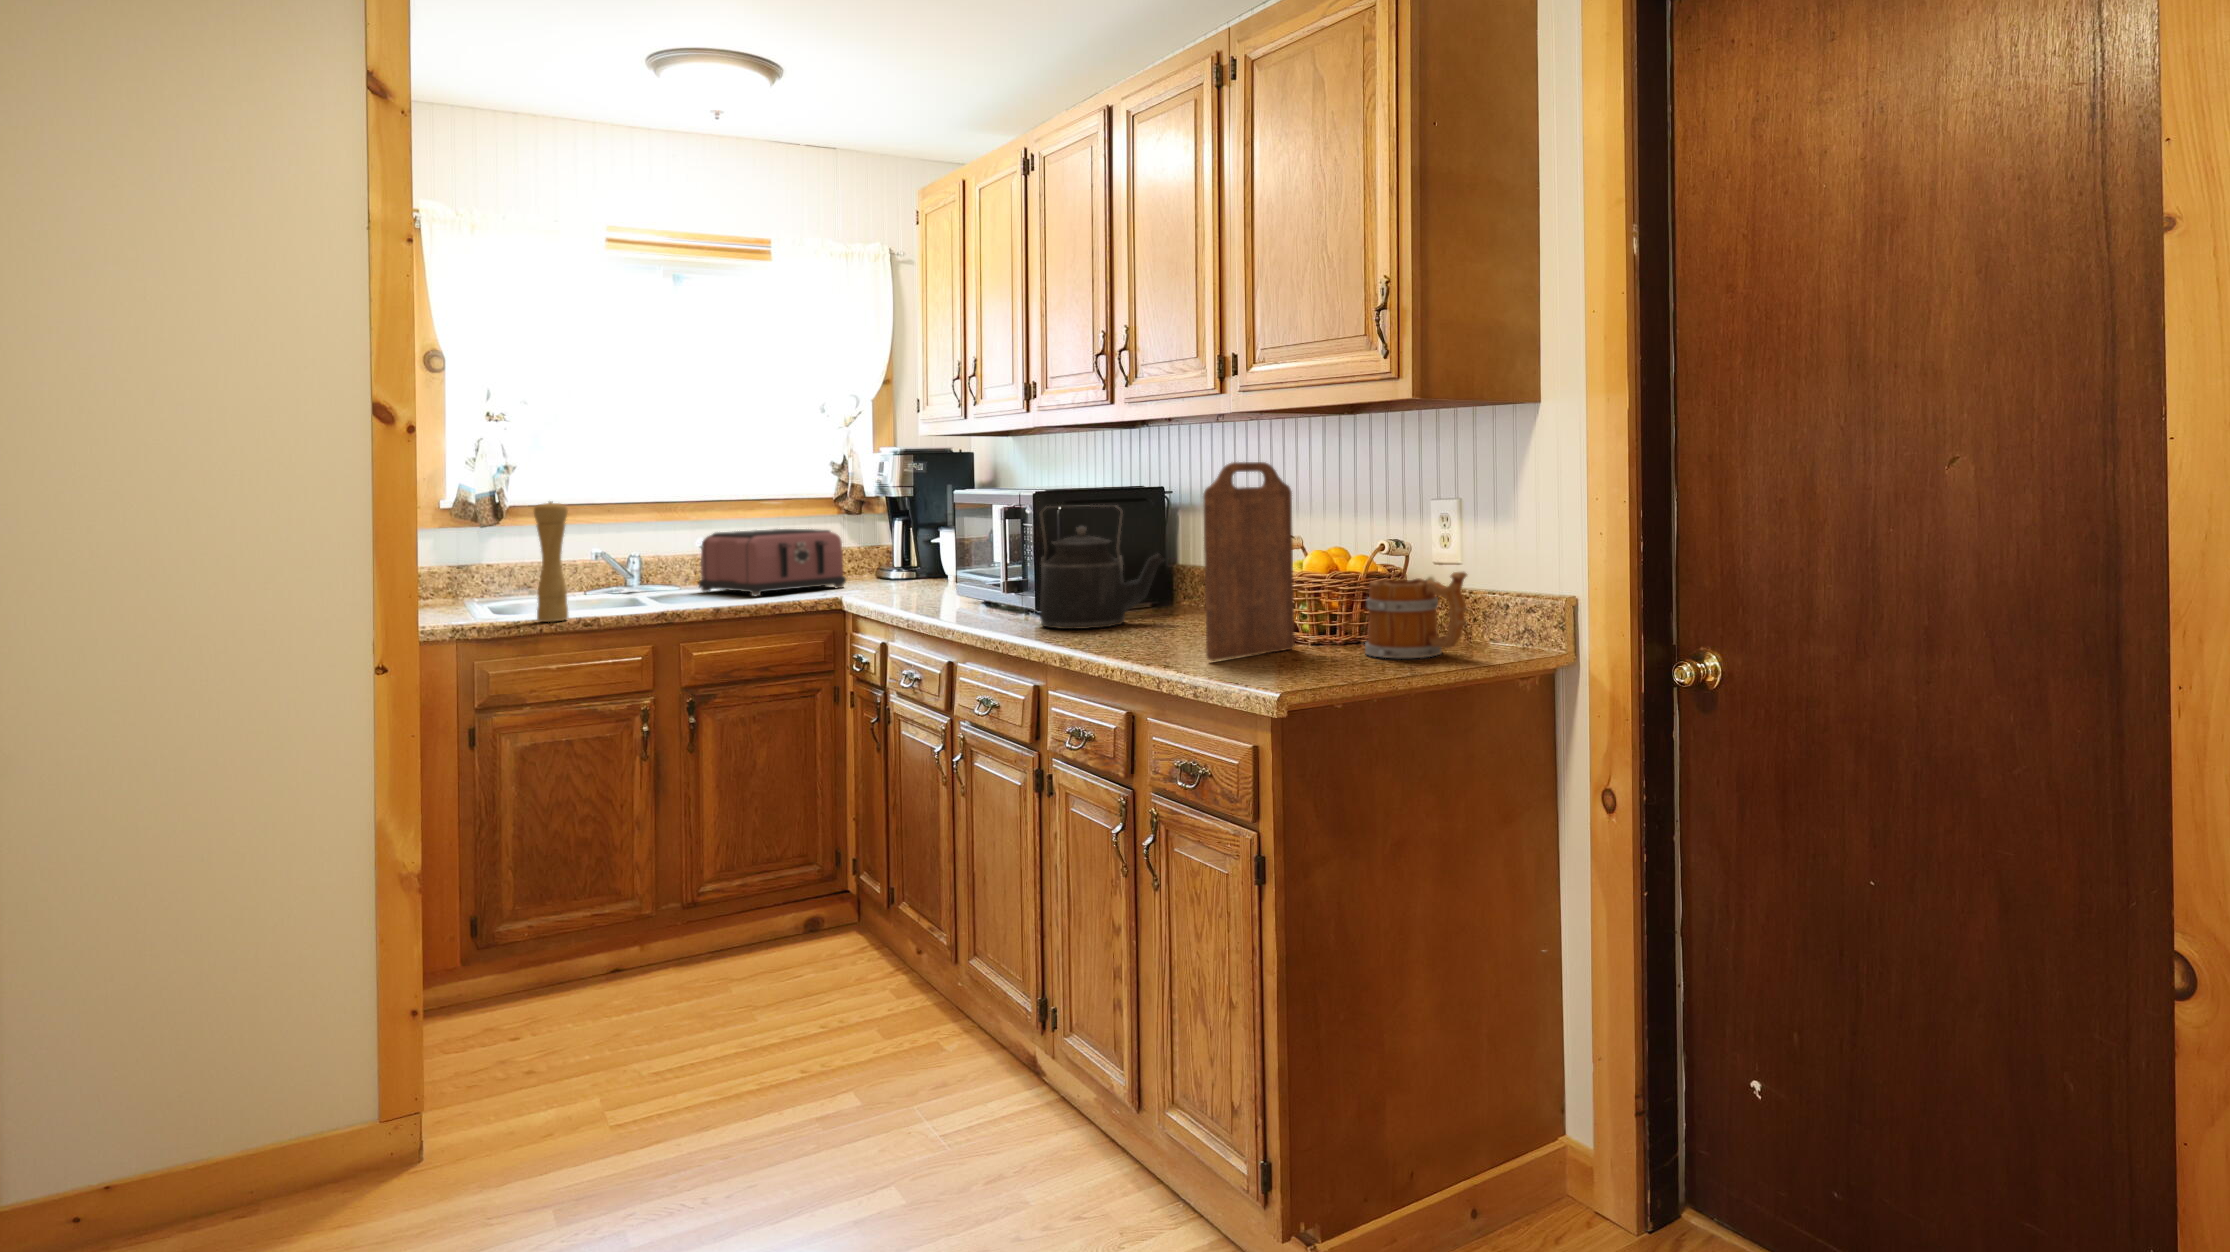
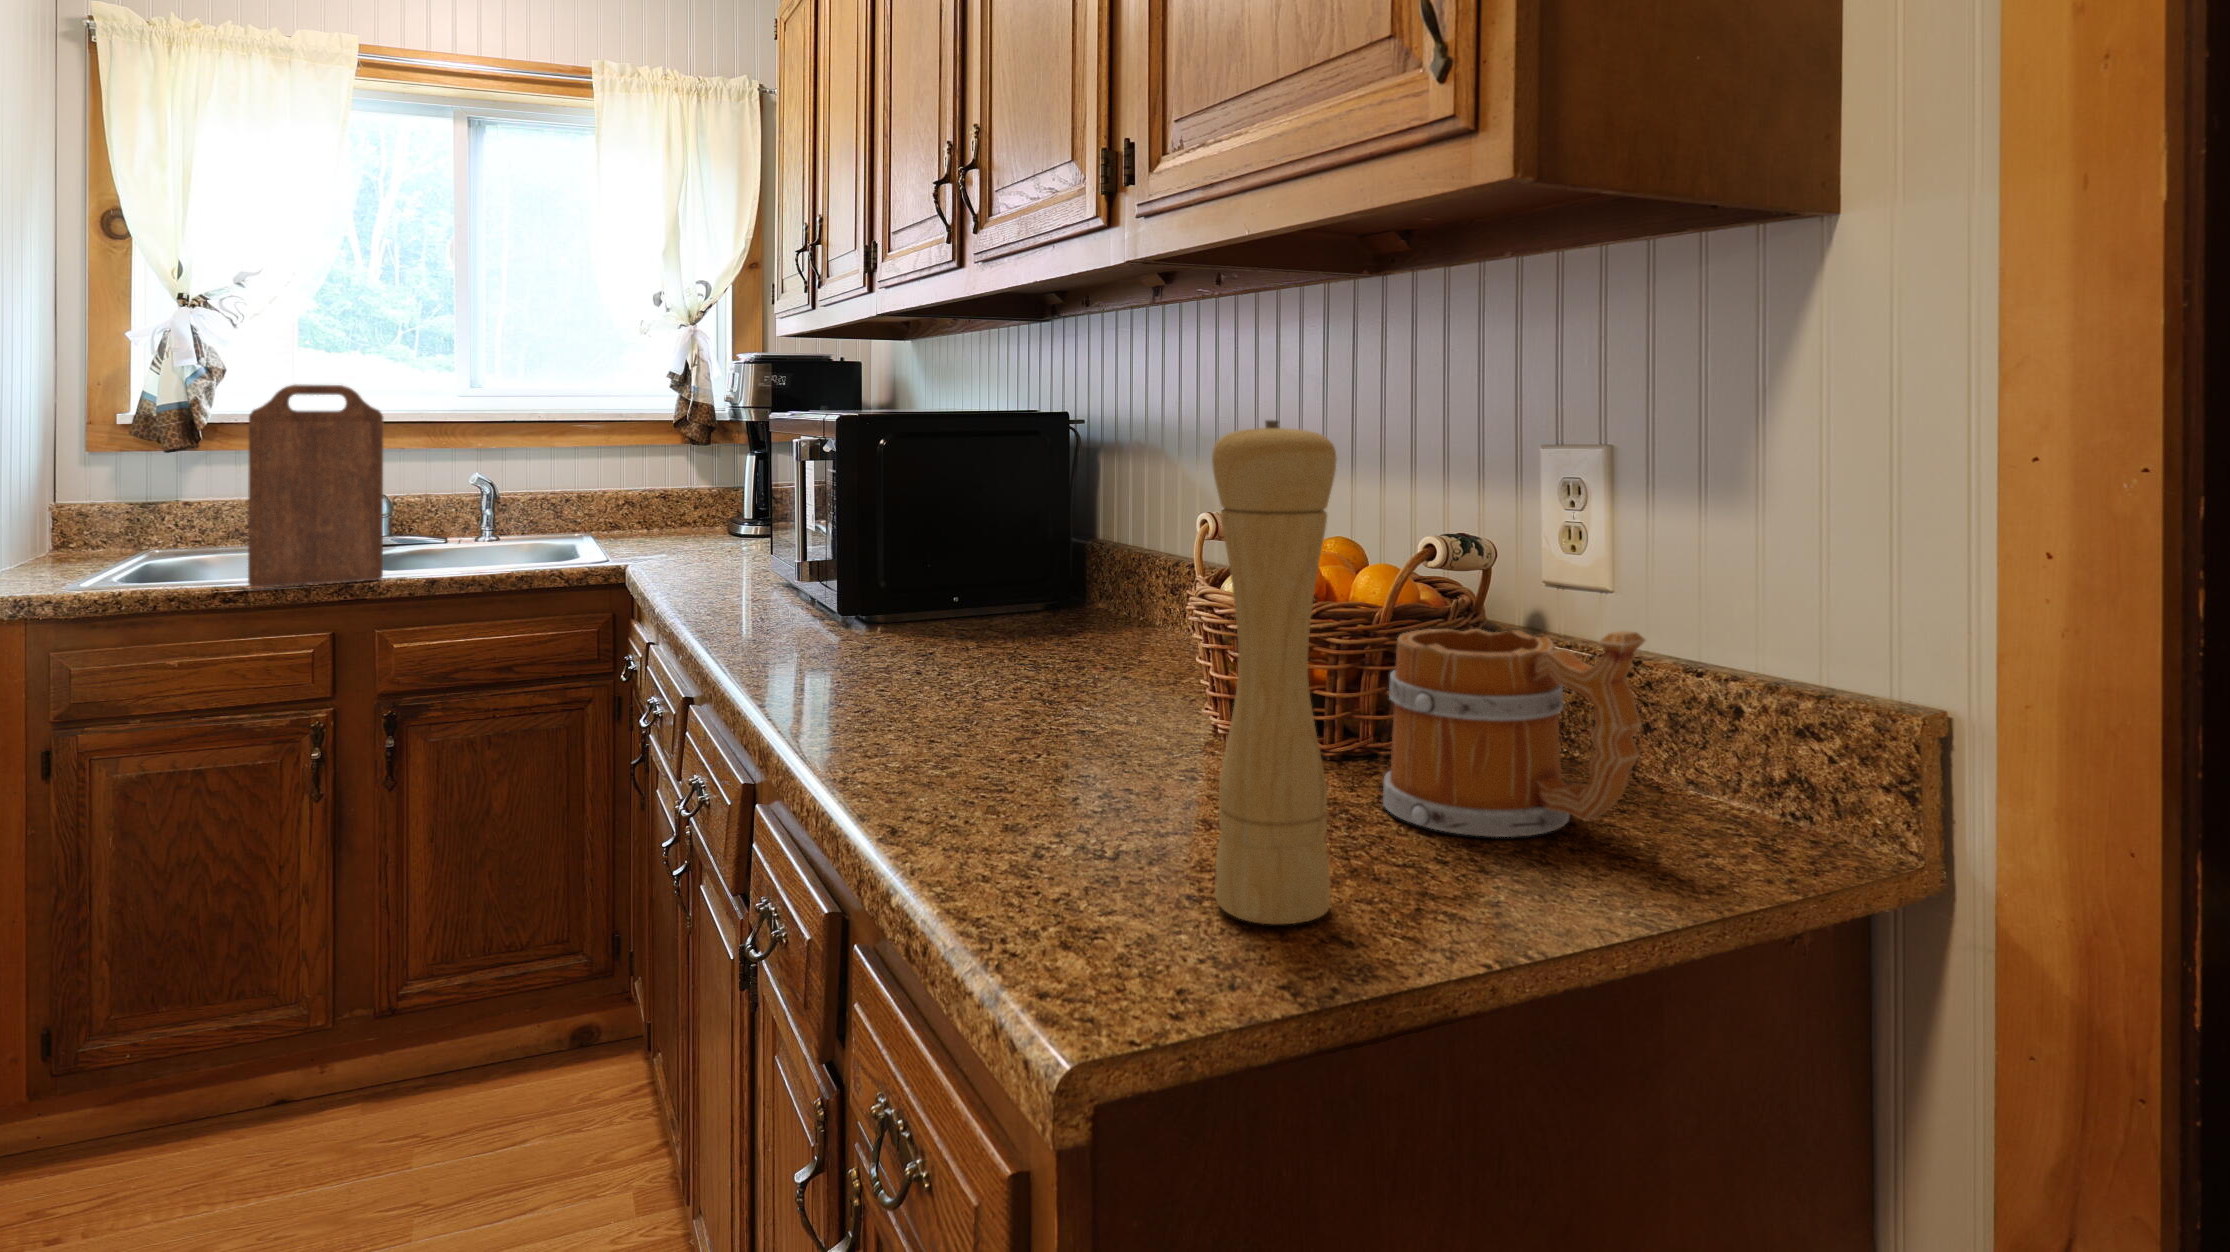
cutting board: present [1203,462,1295,661] -> present [248,384,383,588]
pepper mill: present [534,502,568,622] -> present [1212,420,1336,924]
kettle: present [1039,505,1165,629] -> none [810,441,1033,667]
toaster: present [699,529,846,596] -> none [464,464,659,560]

